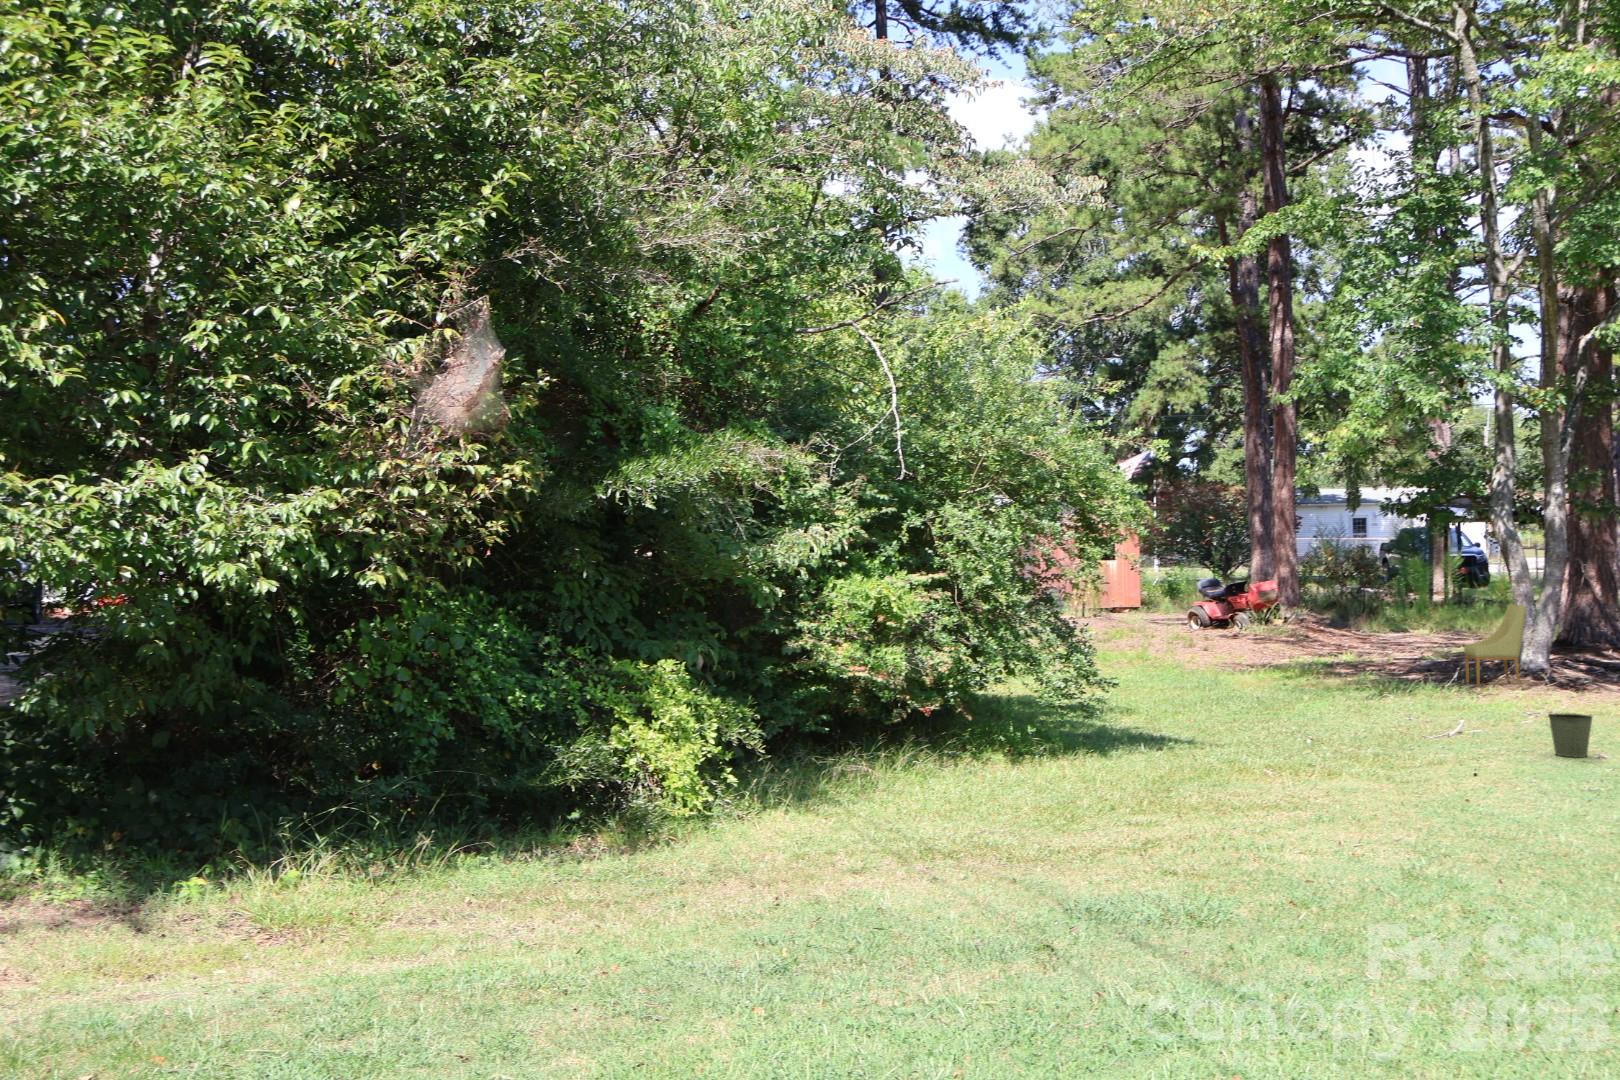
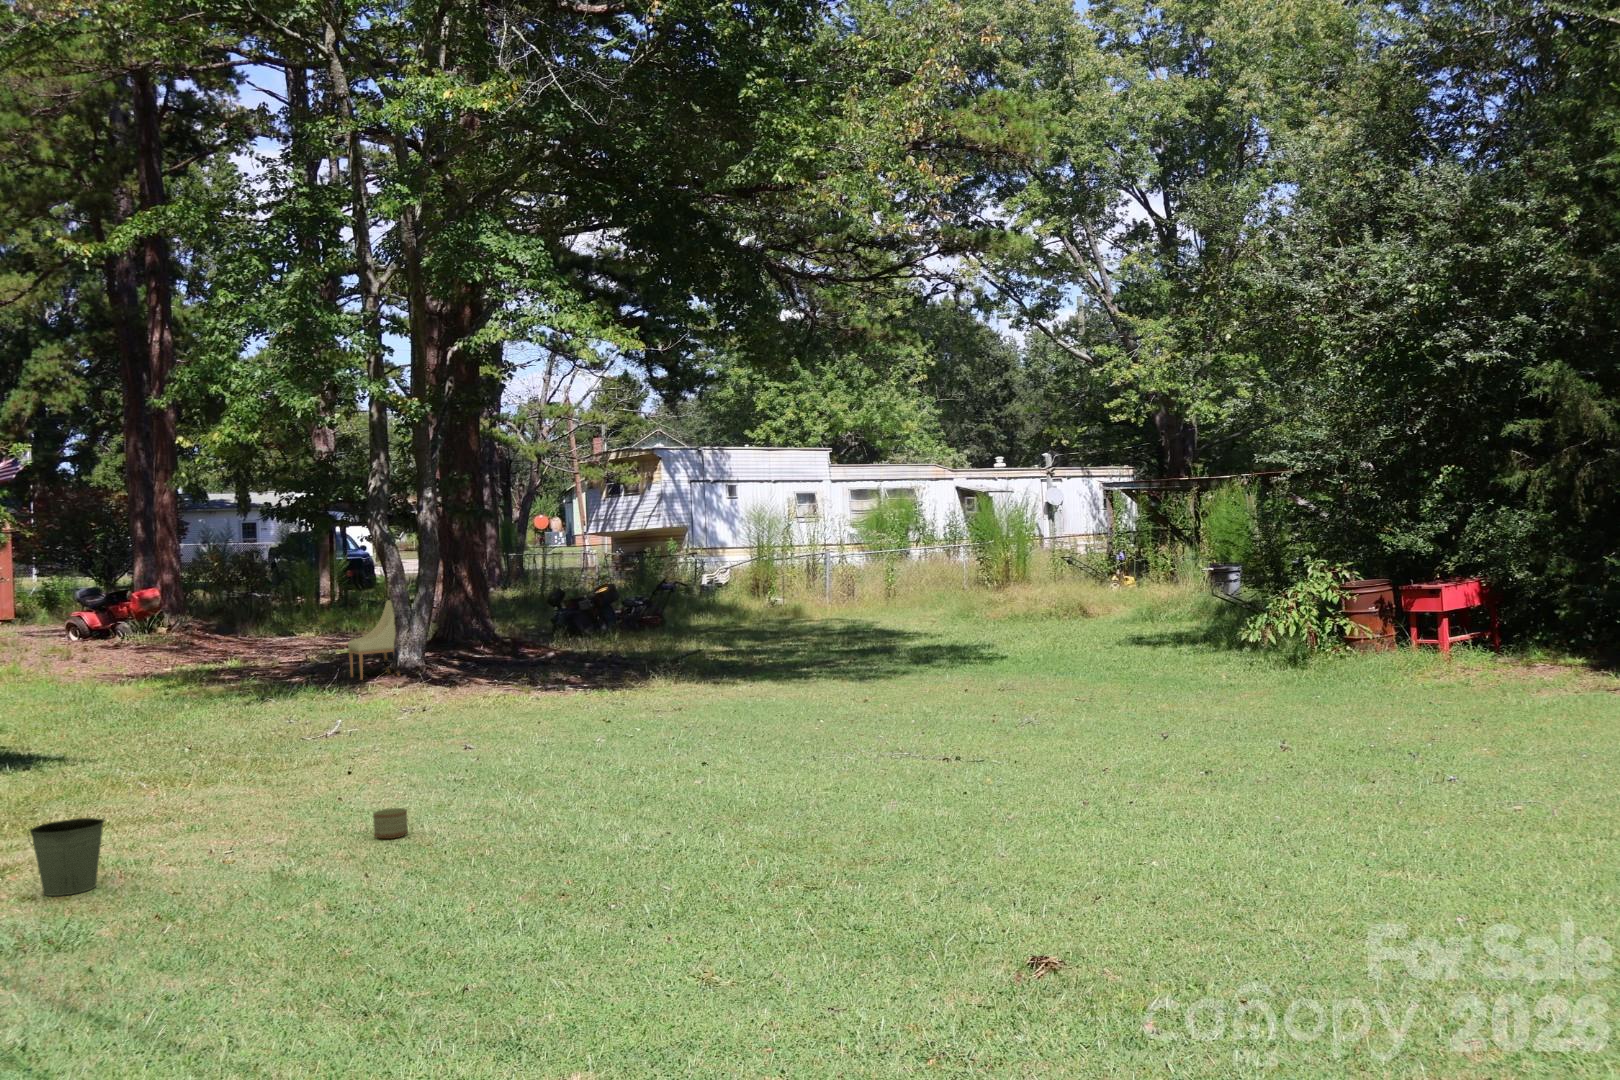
bucket: present [1548,713,1592,757] -> present [29,818,105,896]
planter: none [1497,810,1532,840] -> present [373,808,408,839]

